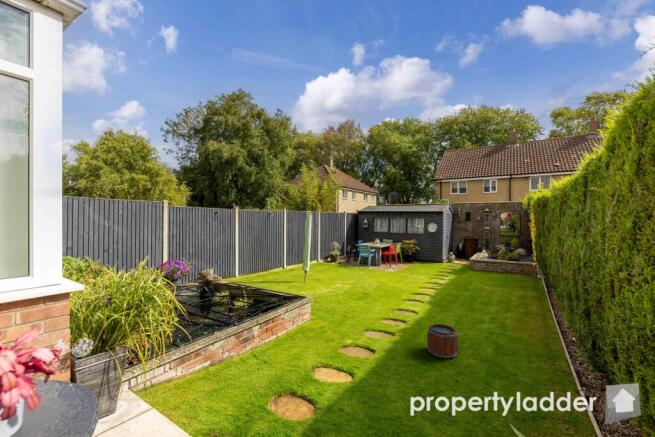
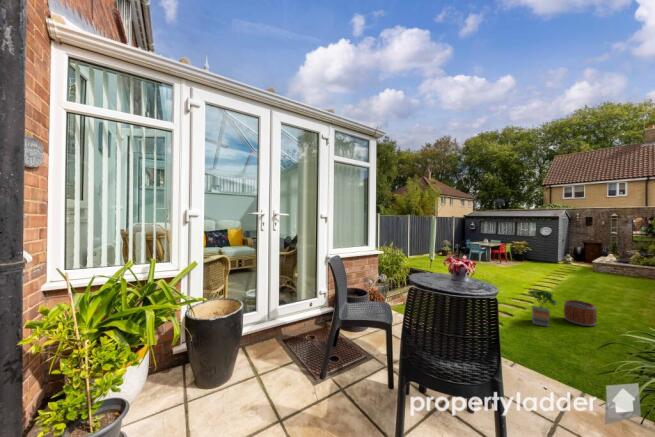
potted tree: none [385,317,417,369] -> present [529,290,557,327]

